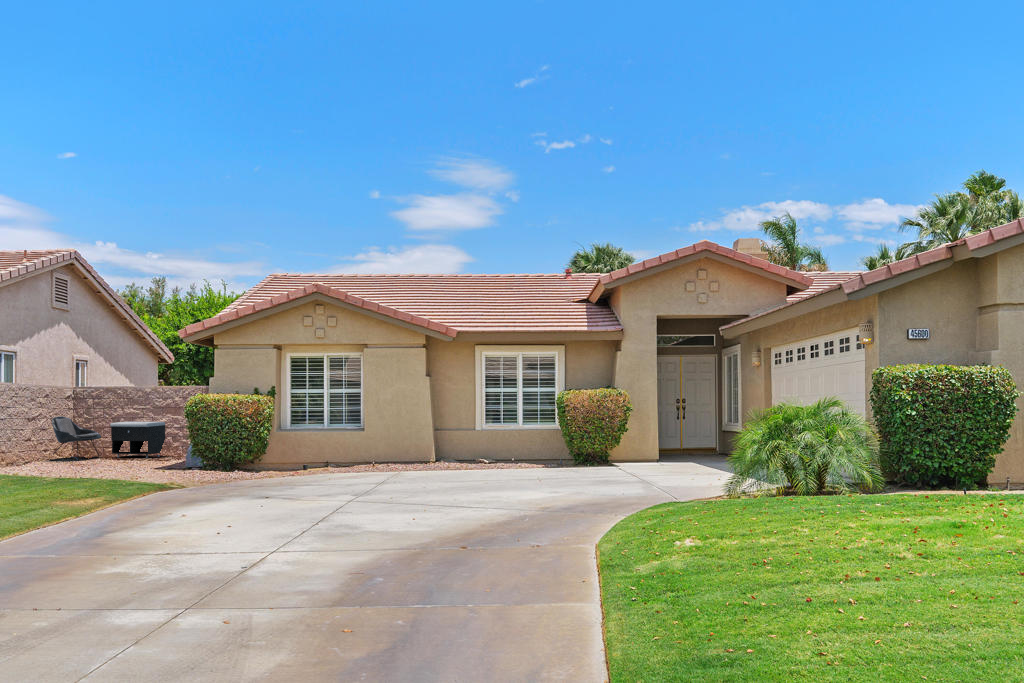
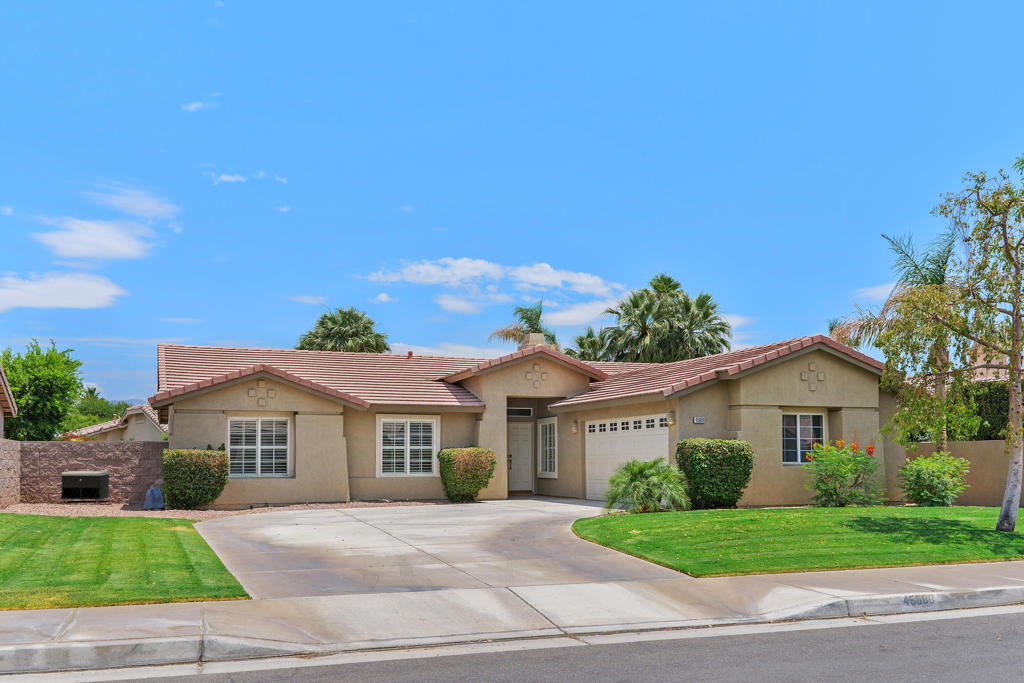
lounge chair: present [50,417,101,461] -> none [9,467,50,505]

